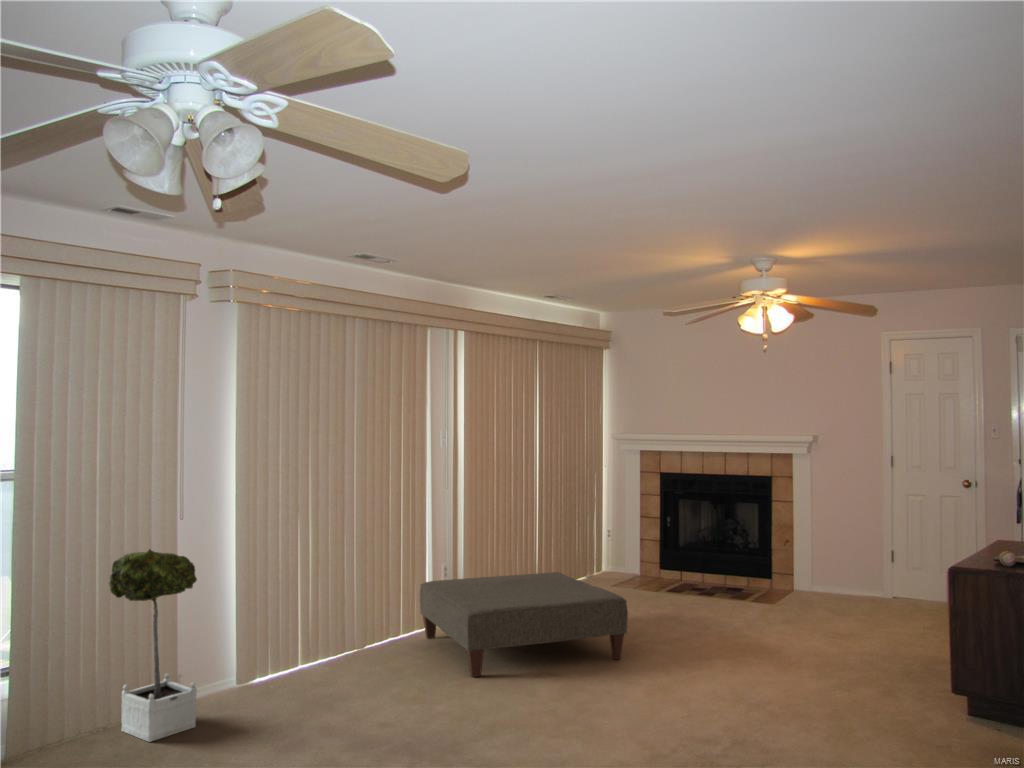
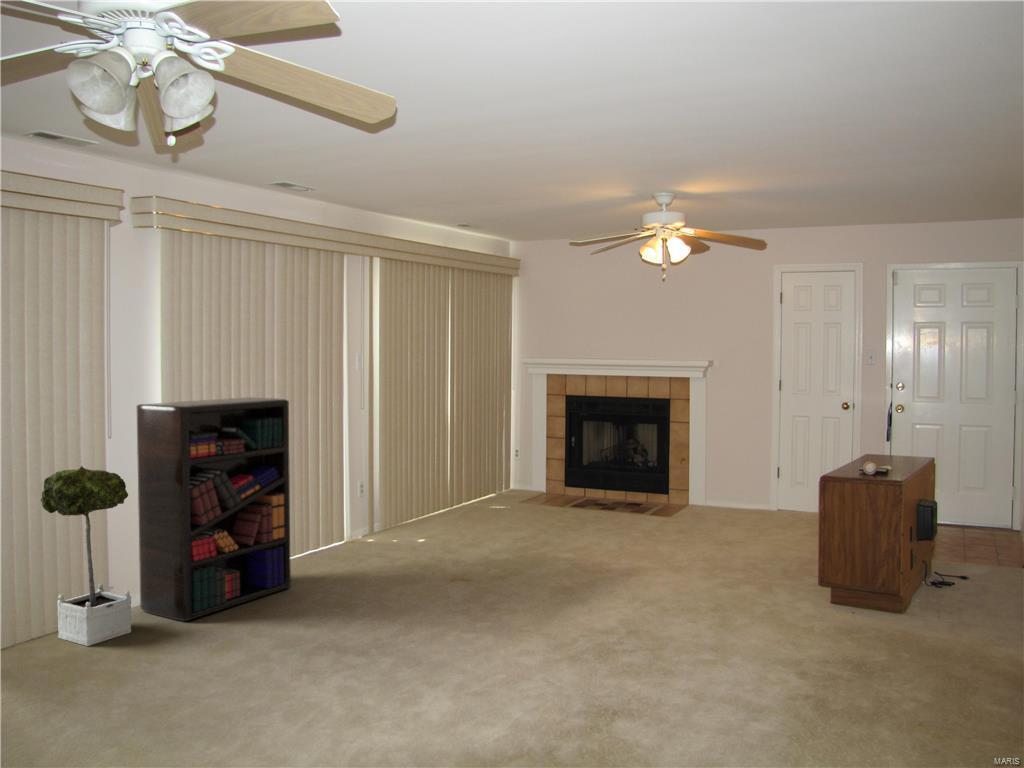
bookshelf: none [208,476,366,716] -> present [137,397,291,621]
ottoman: present [420,572,628,677] -> none [340,488,536,583]

